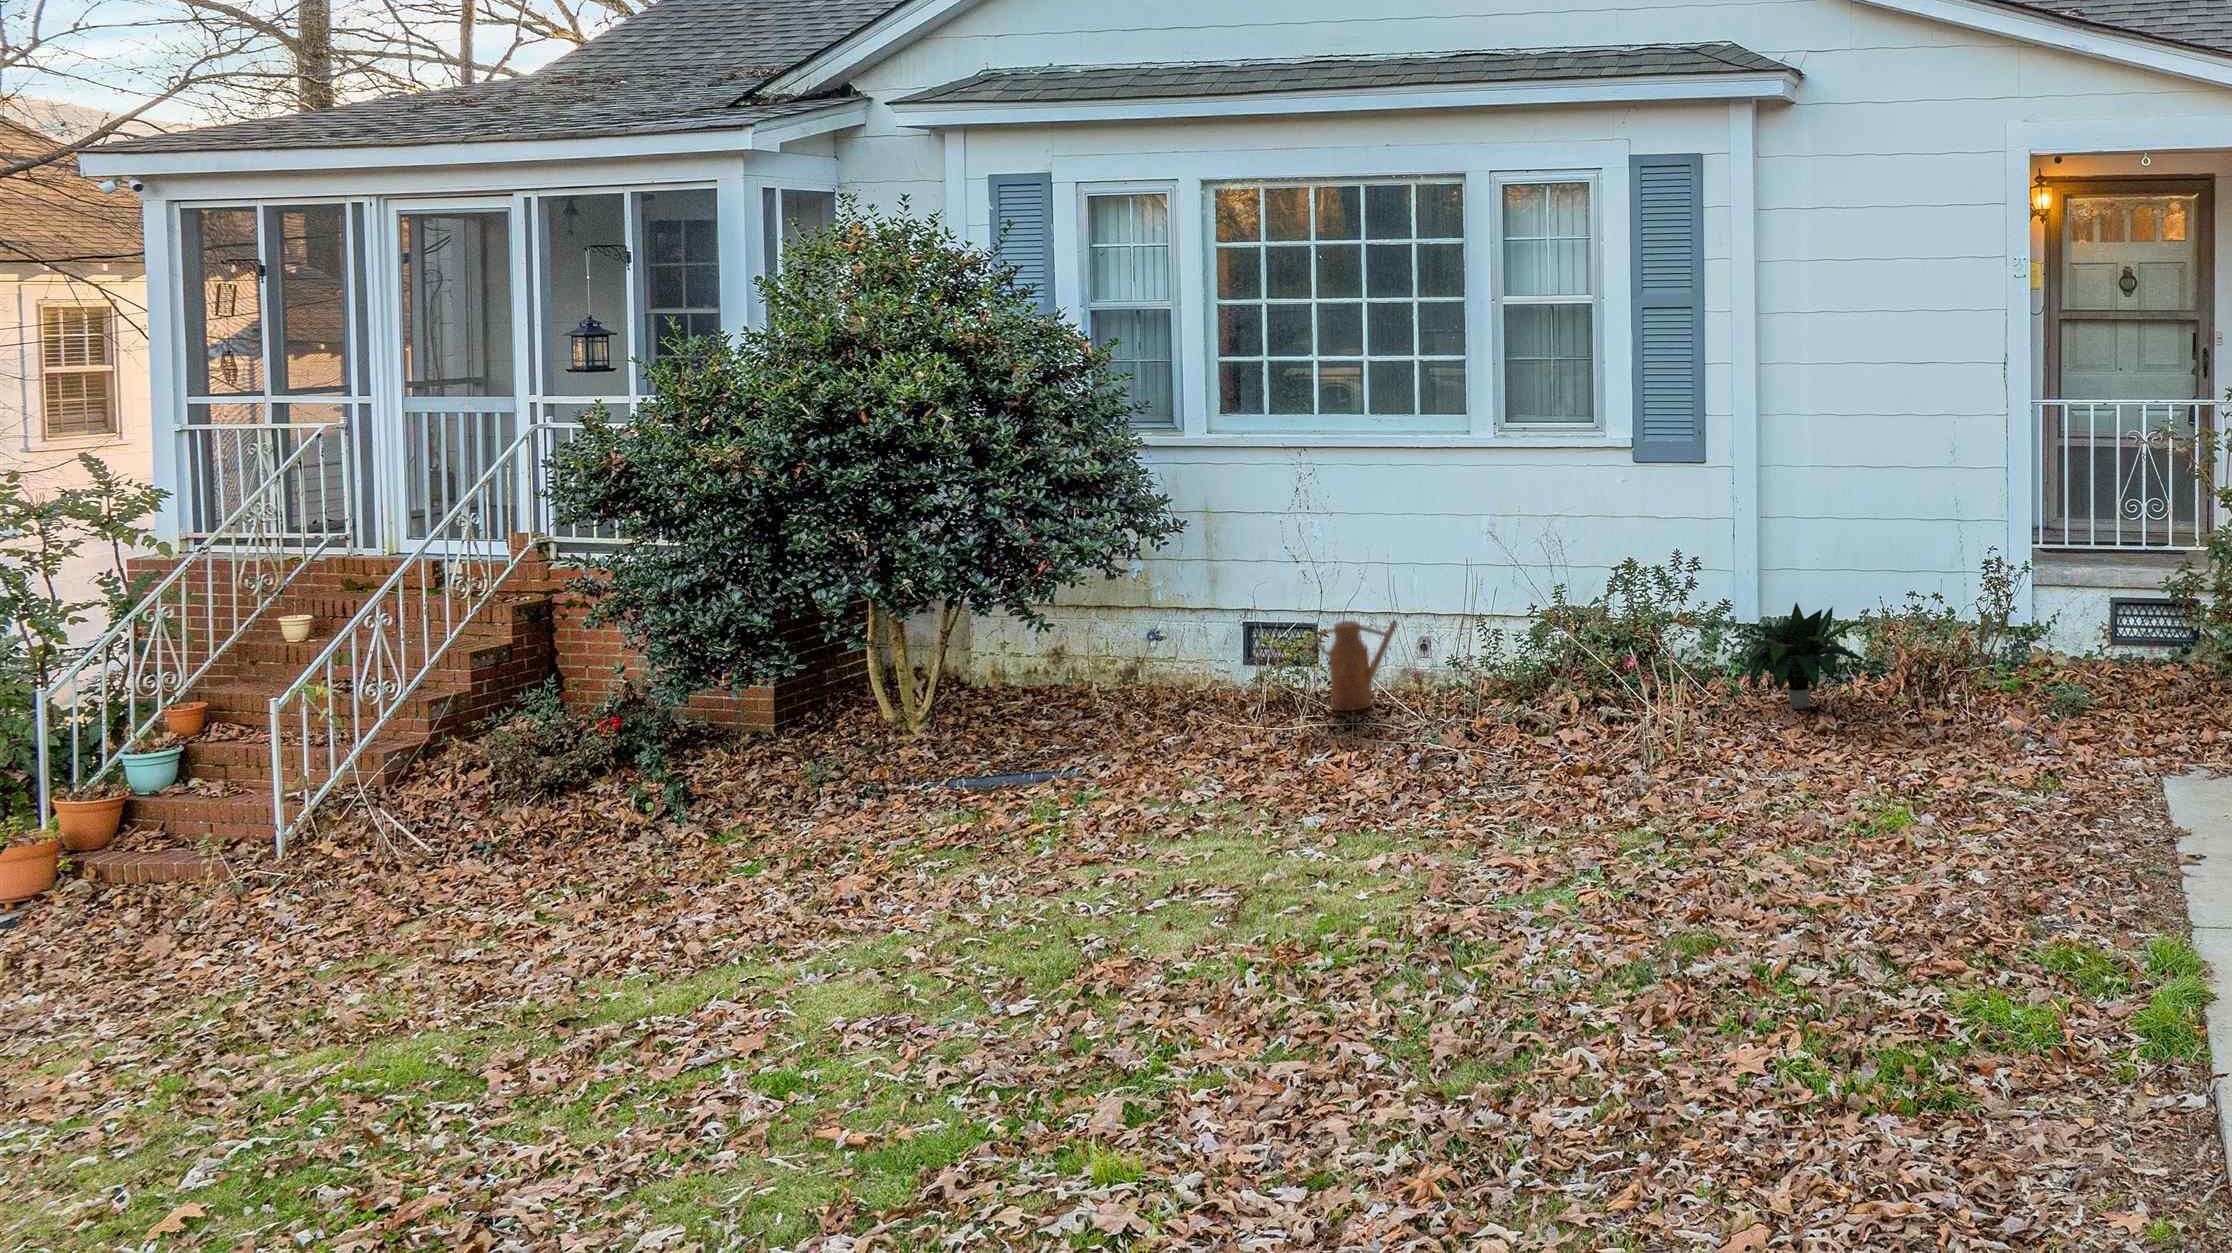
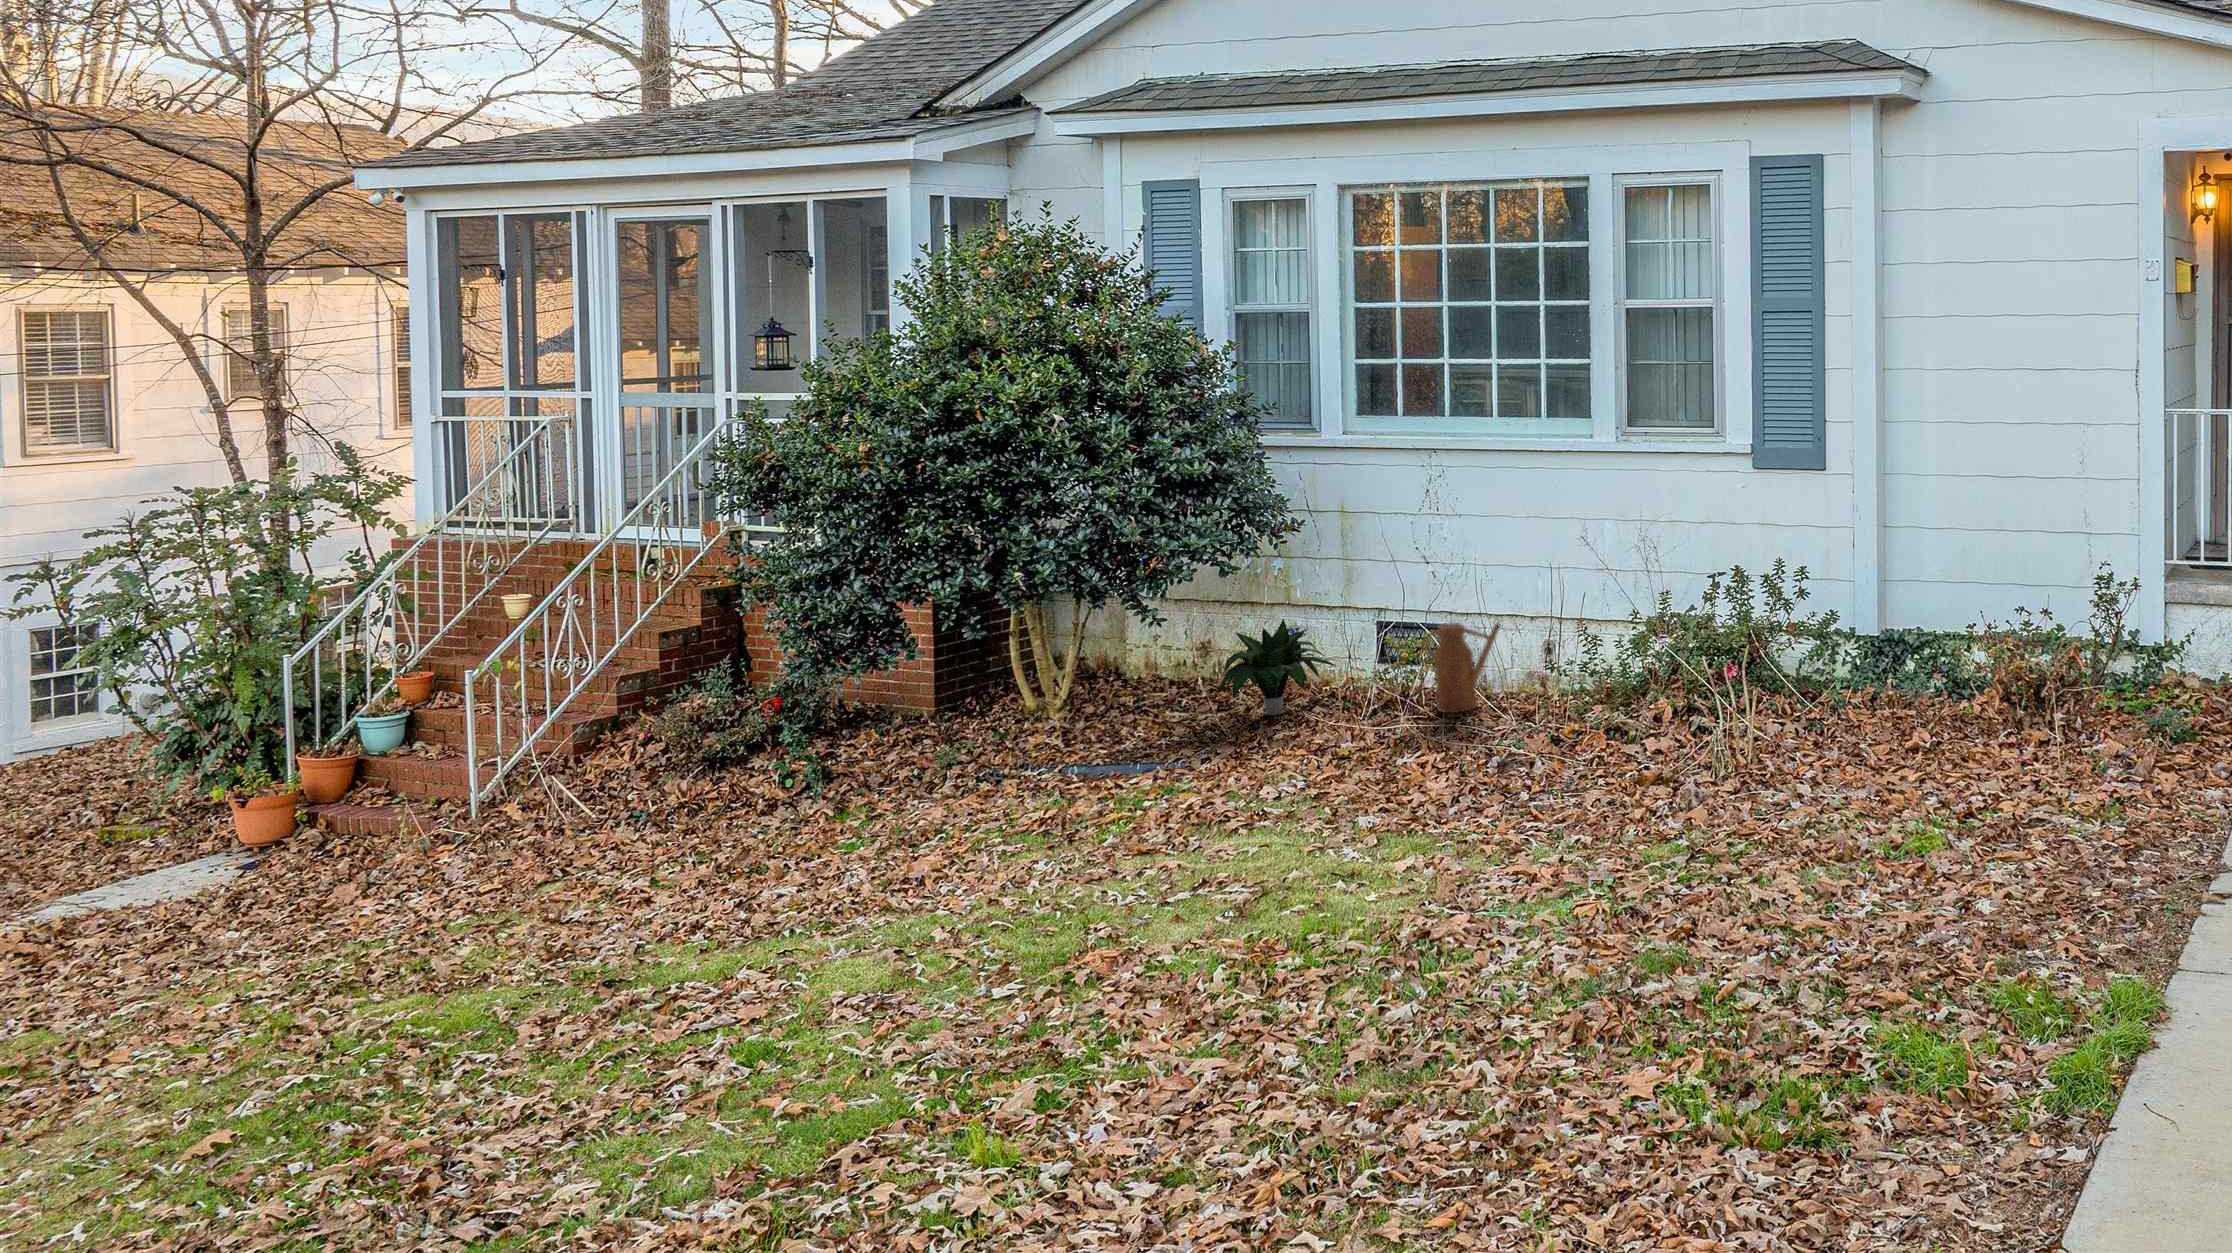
potted plant: present [1738,602,1866,709] -> present [1219,619,1336,715]

